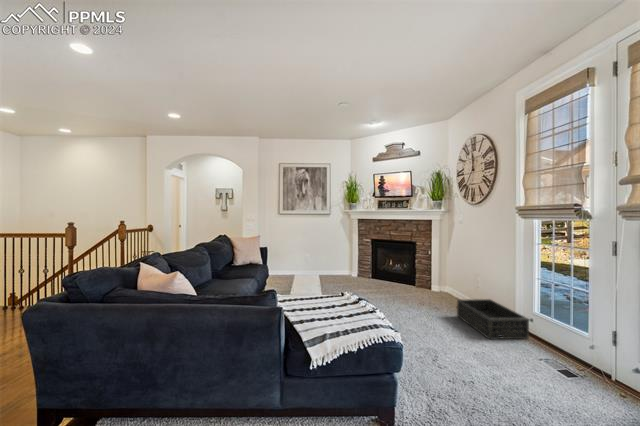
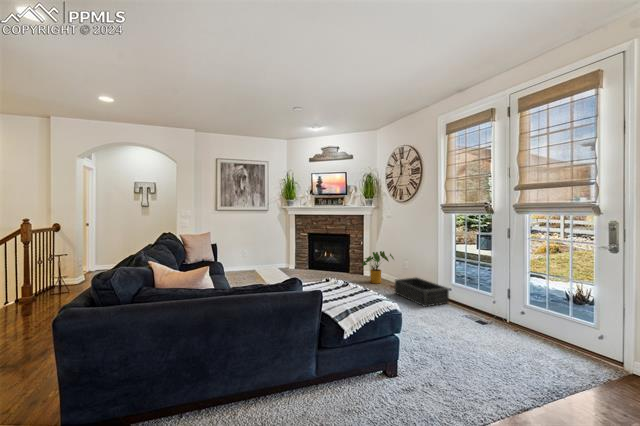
house plant: none [423,263,465,302] -> present [362,251,394,284]

